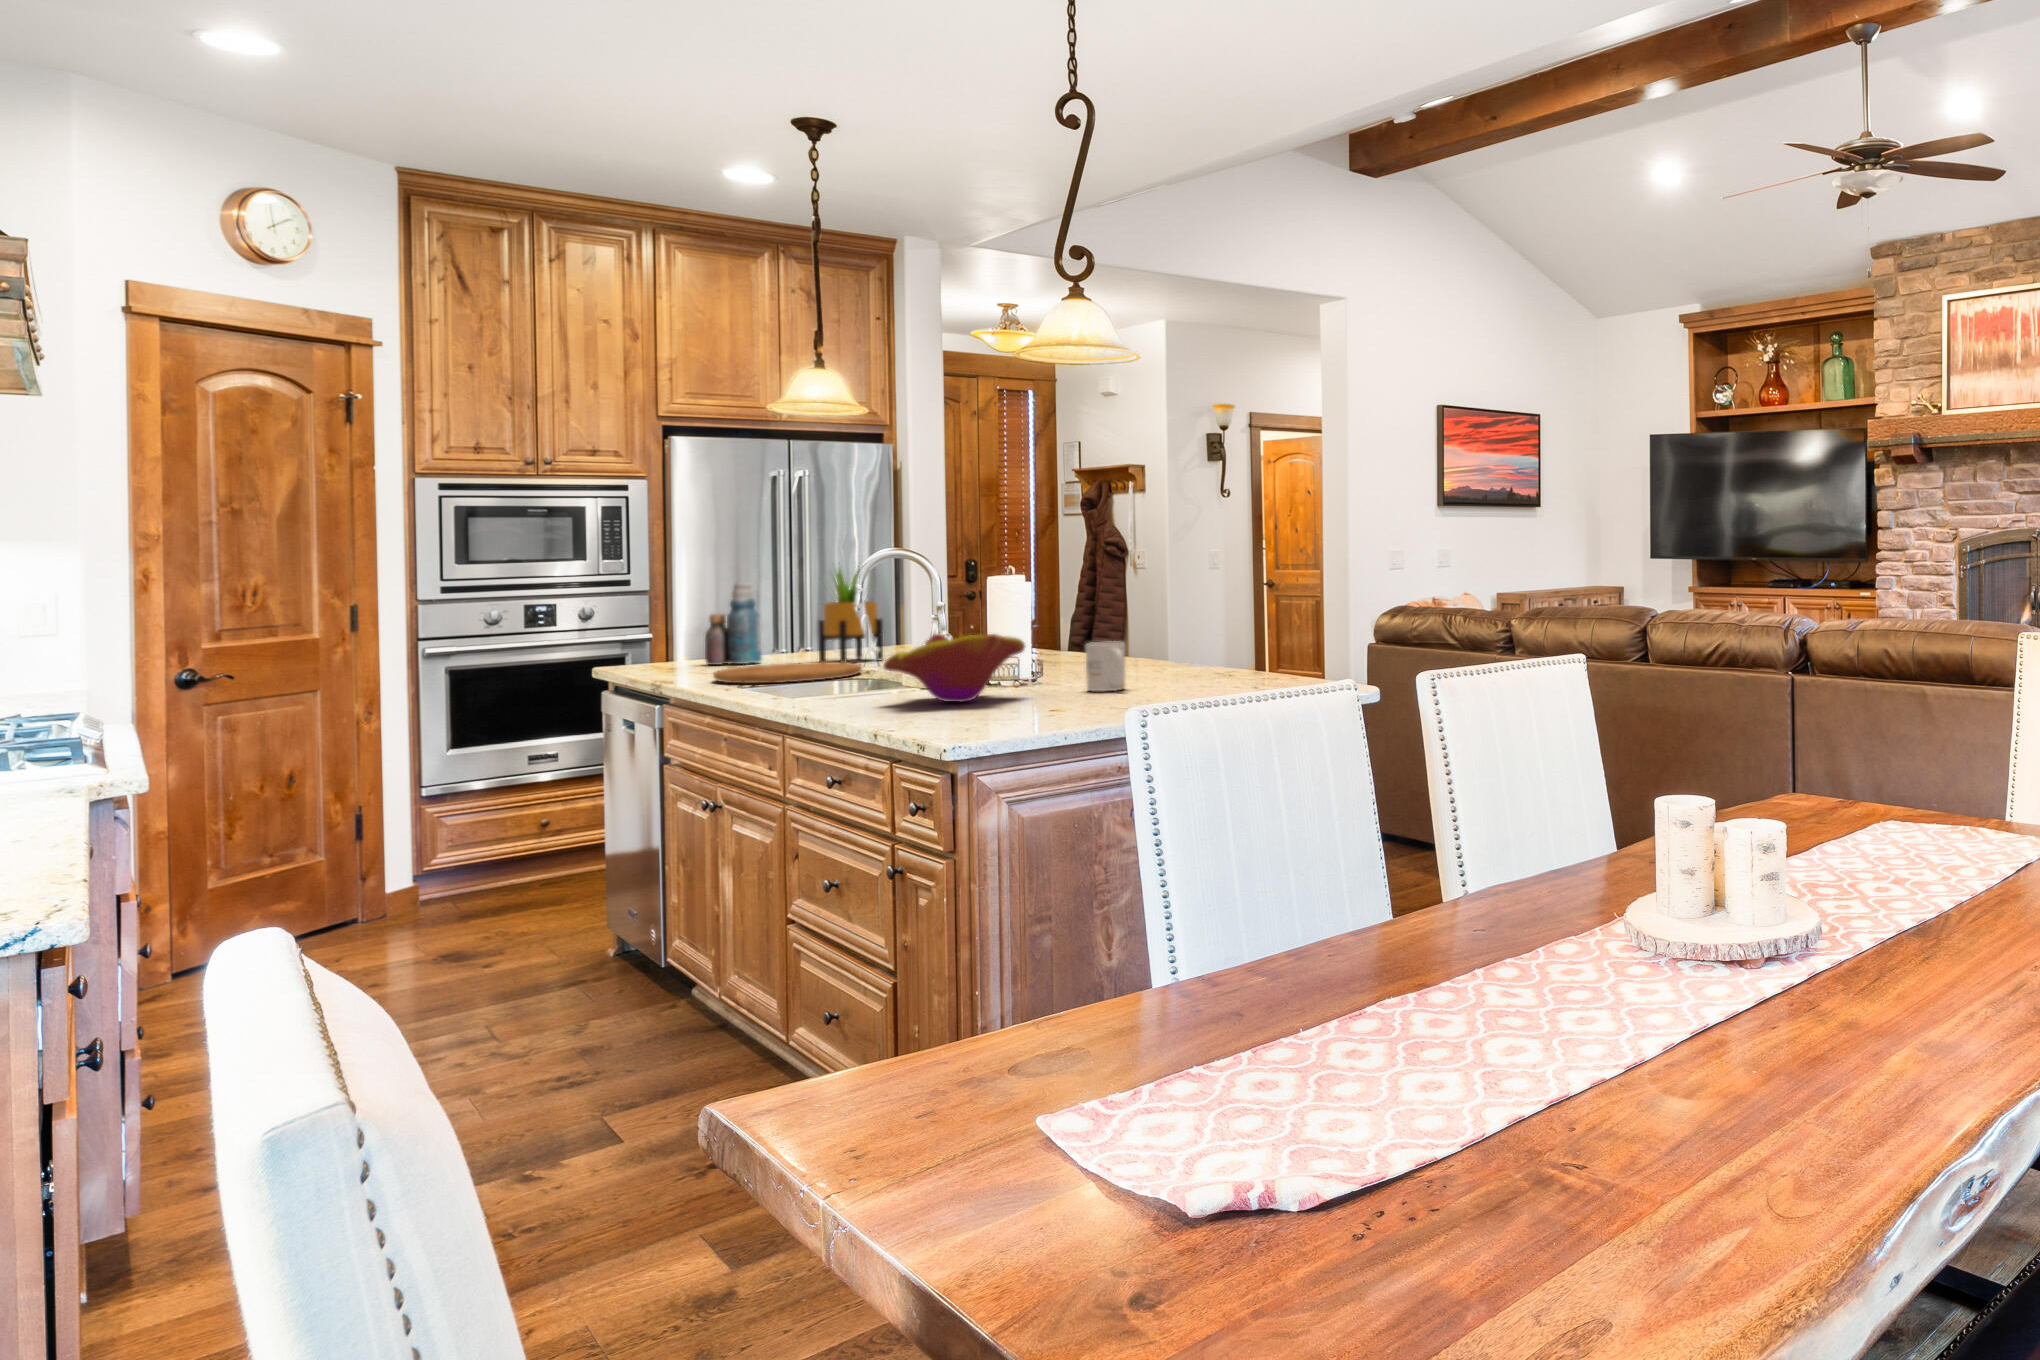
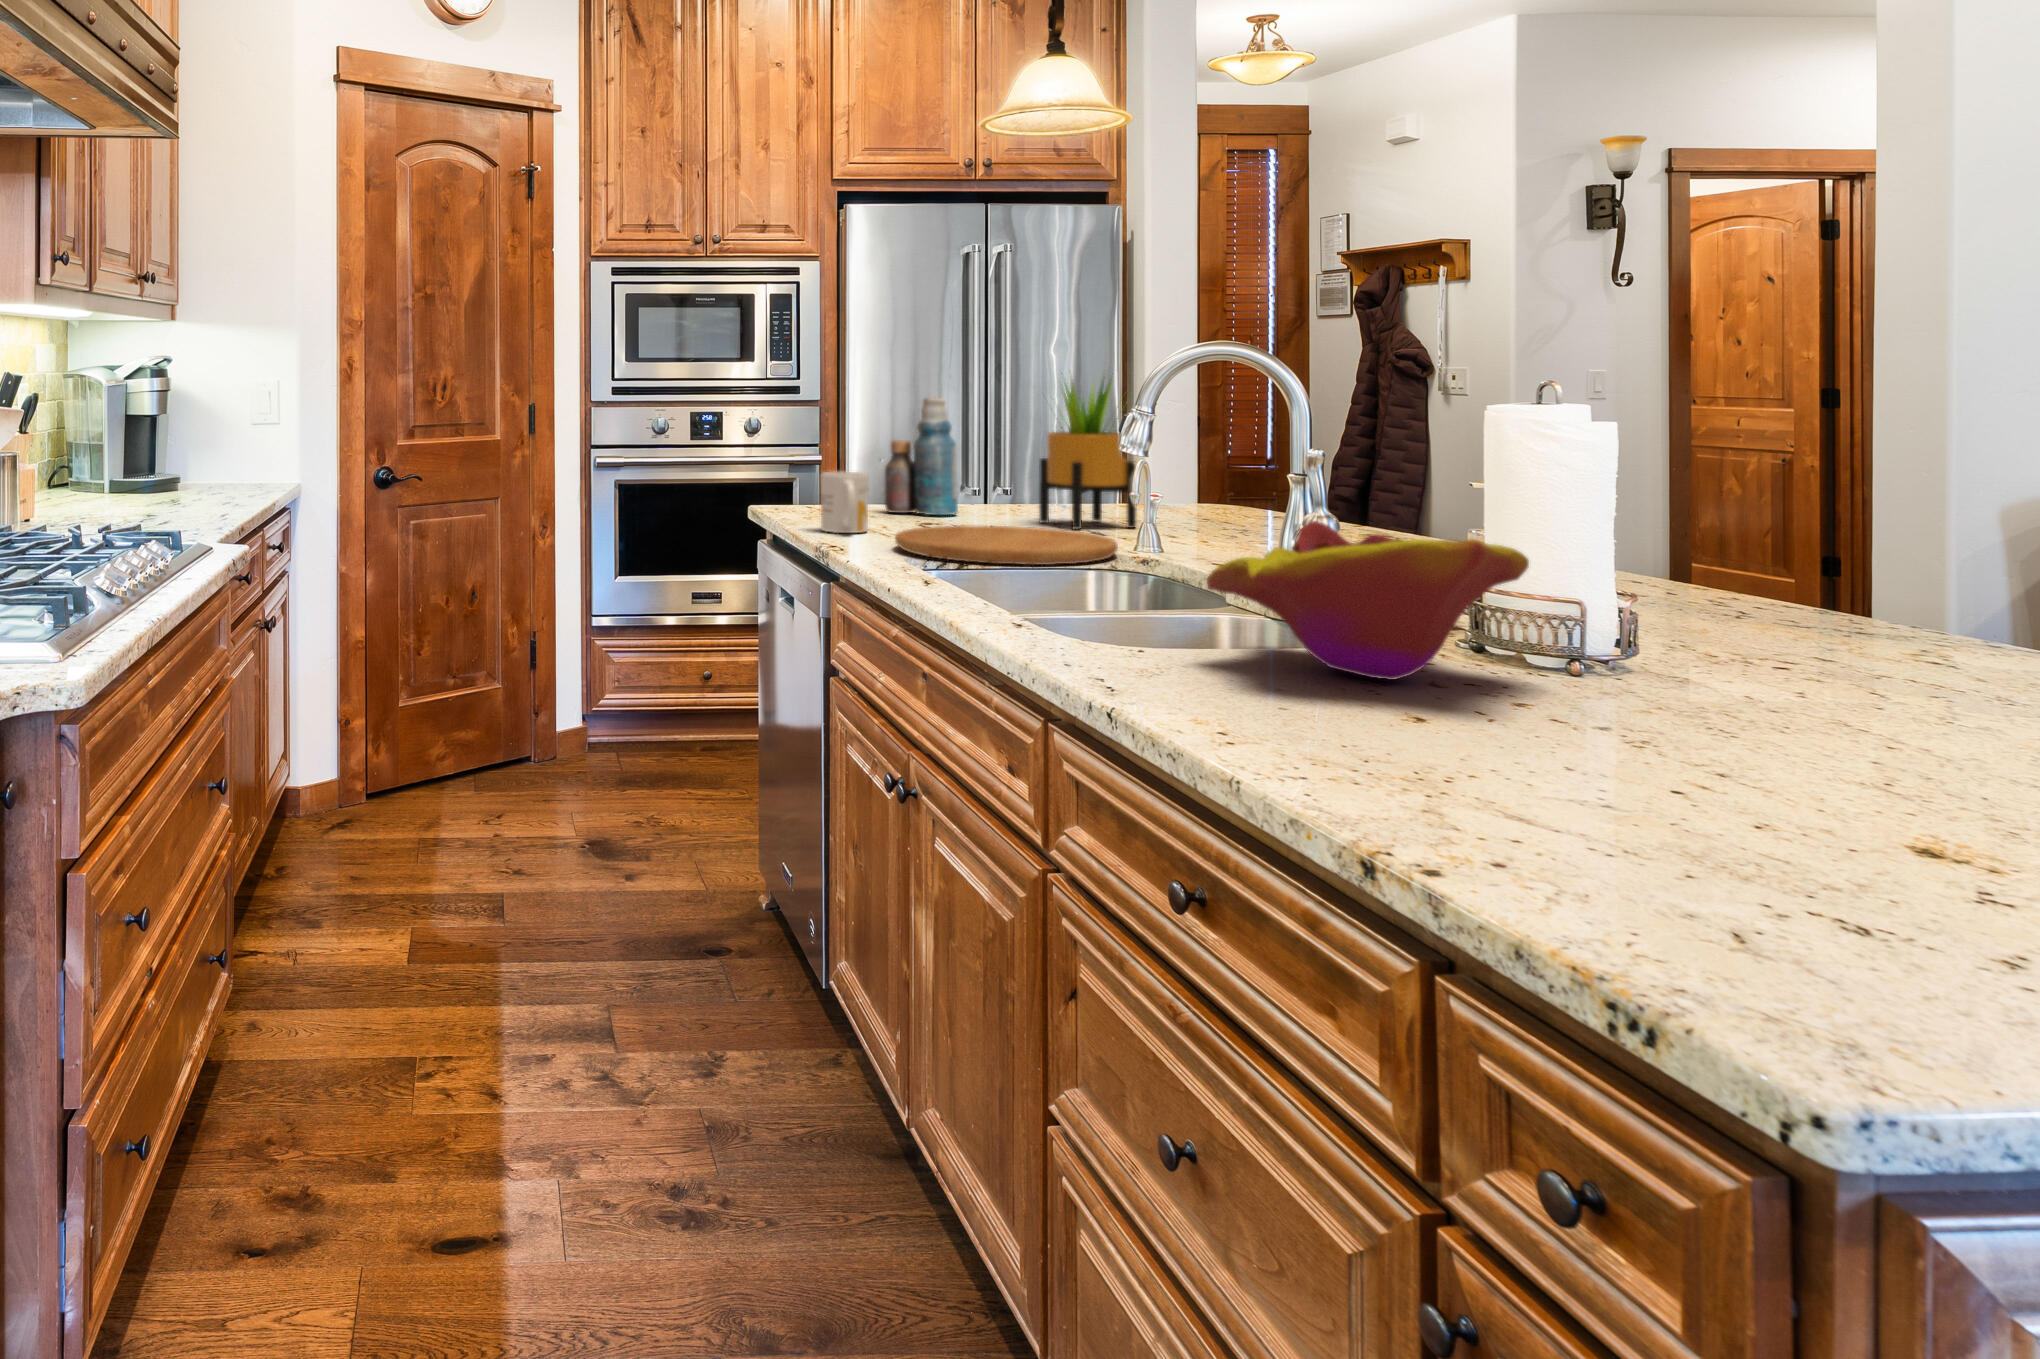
mug: present [1086,642,1125,691] -> present [821,472,869,533]

